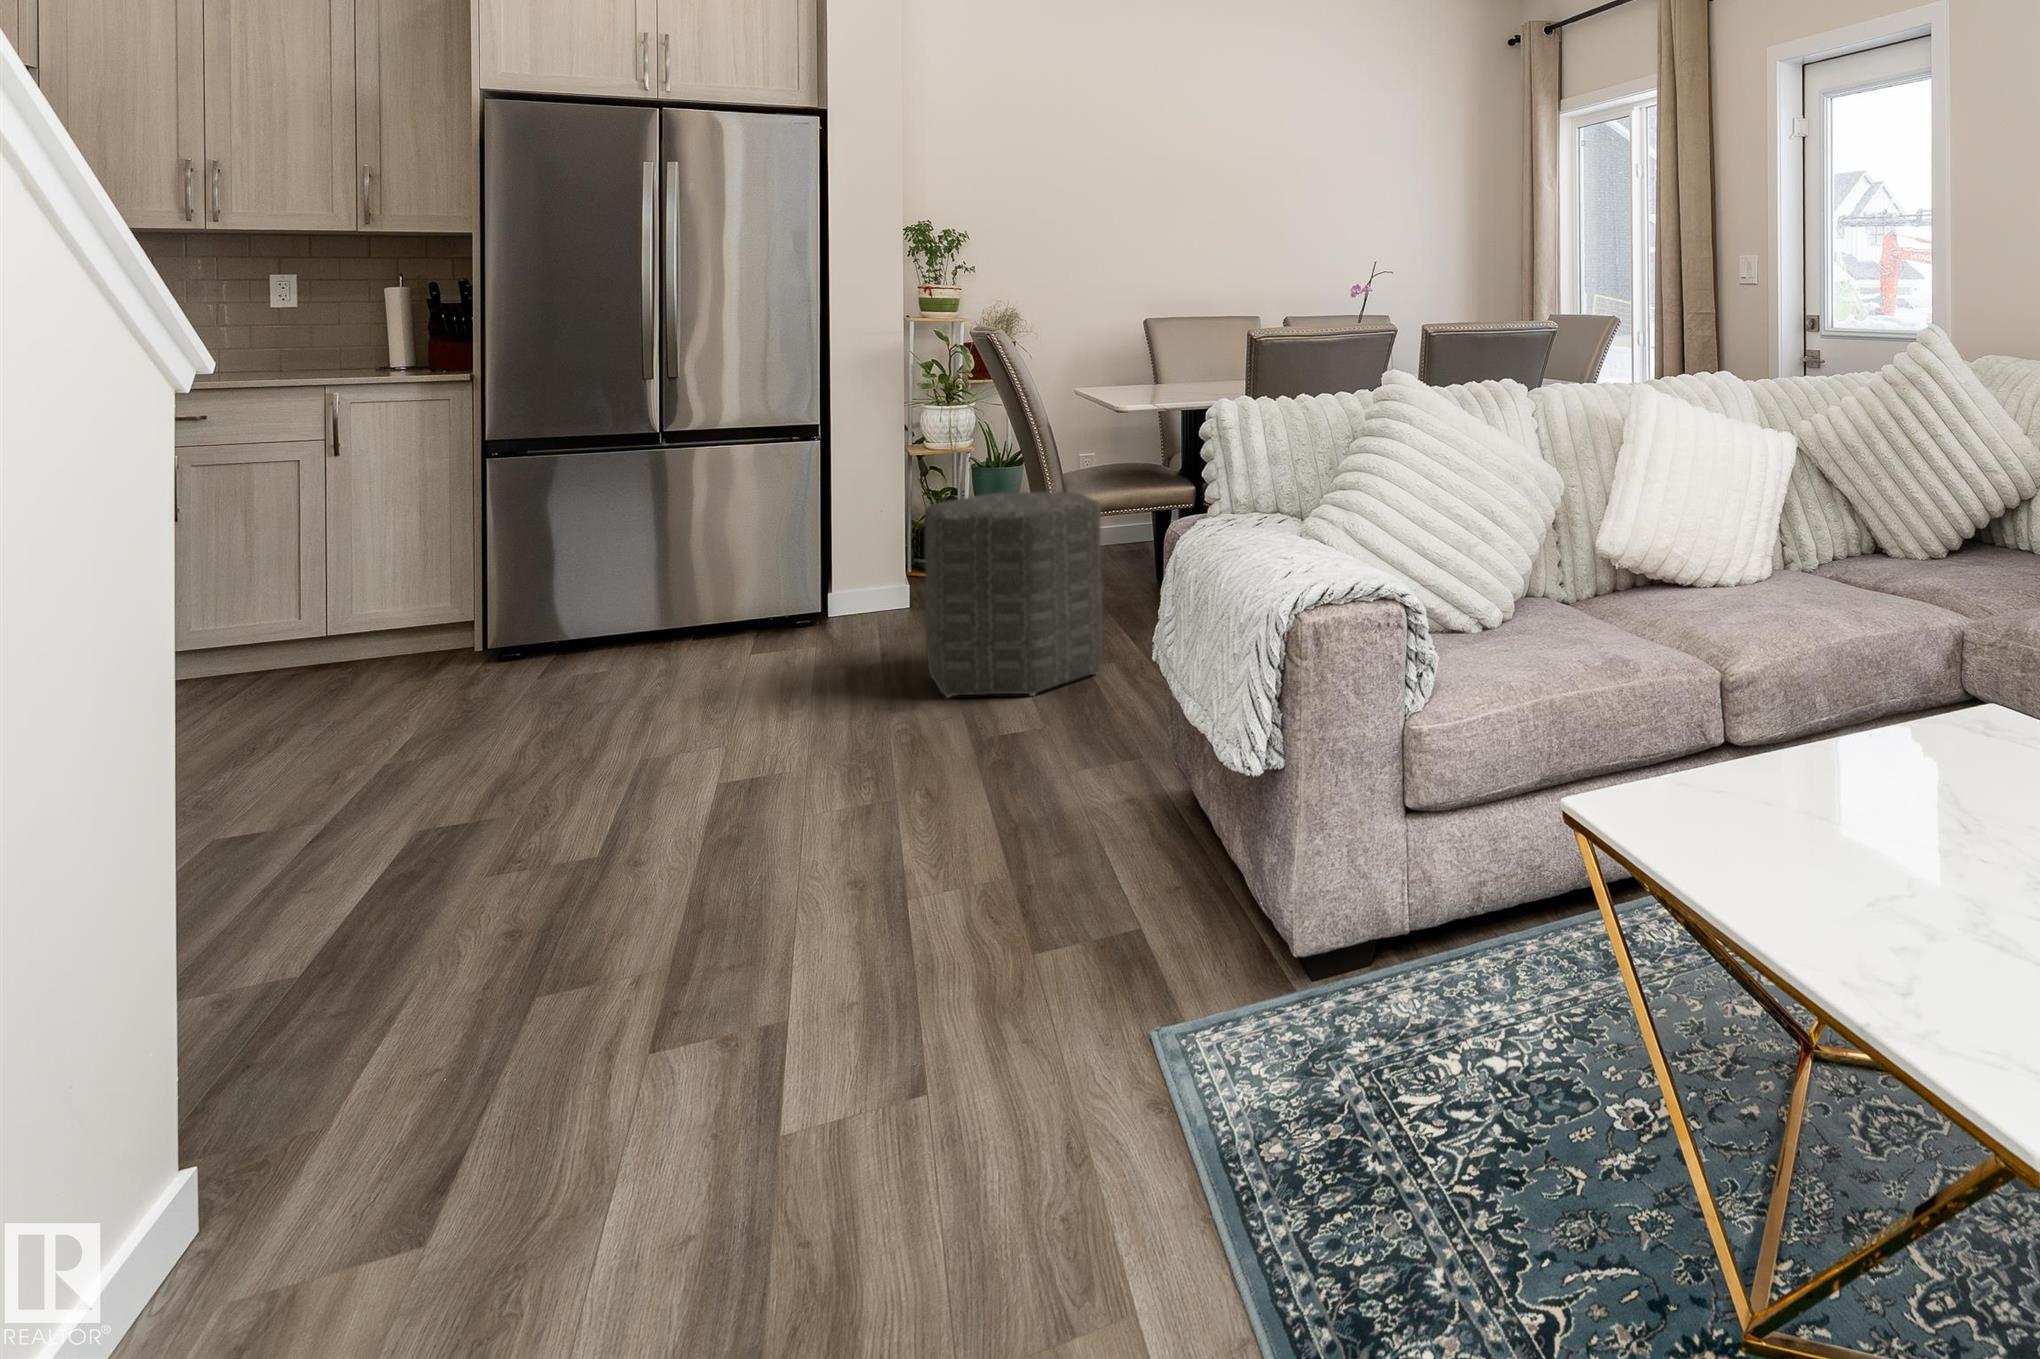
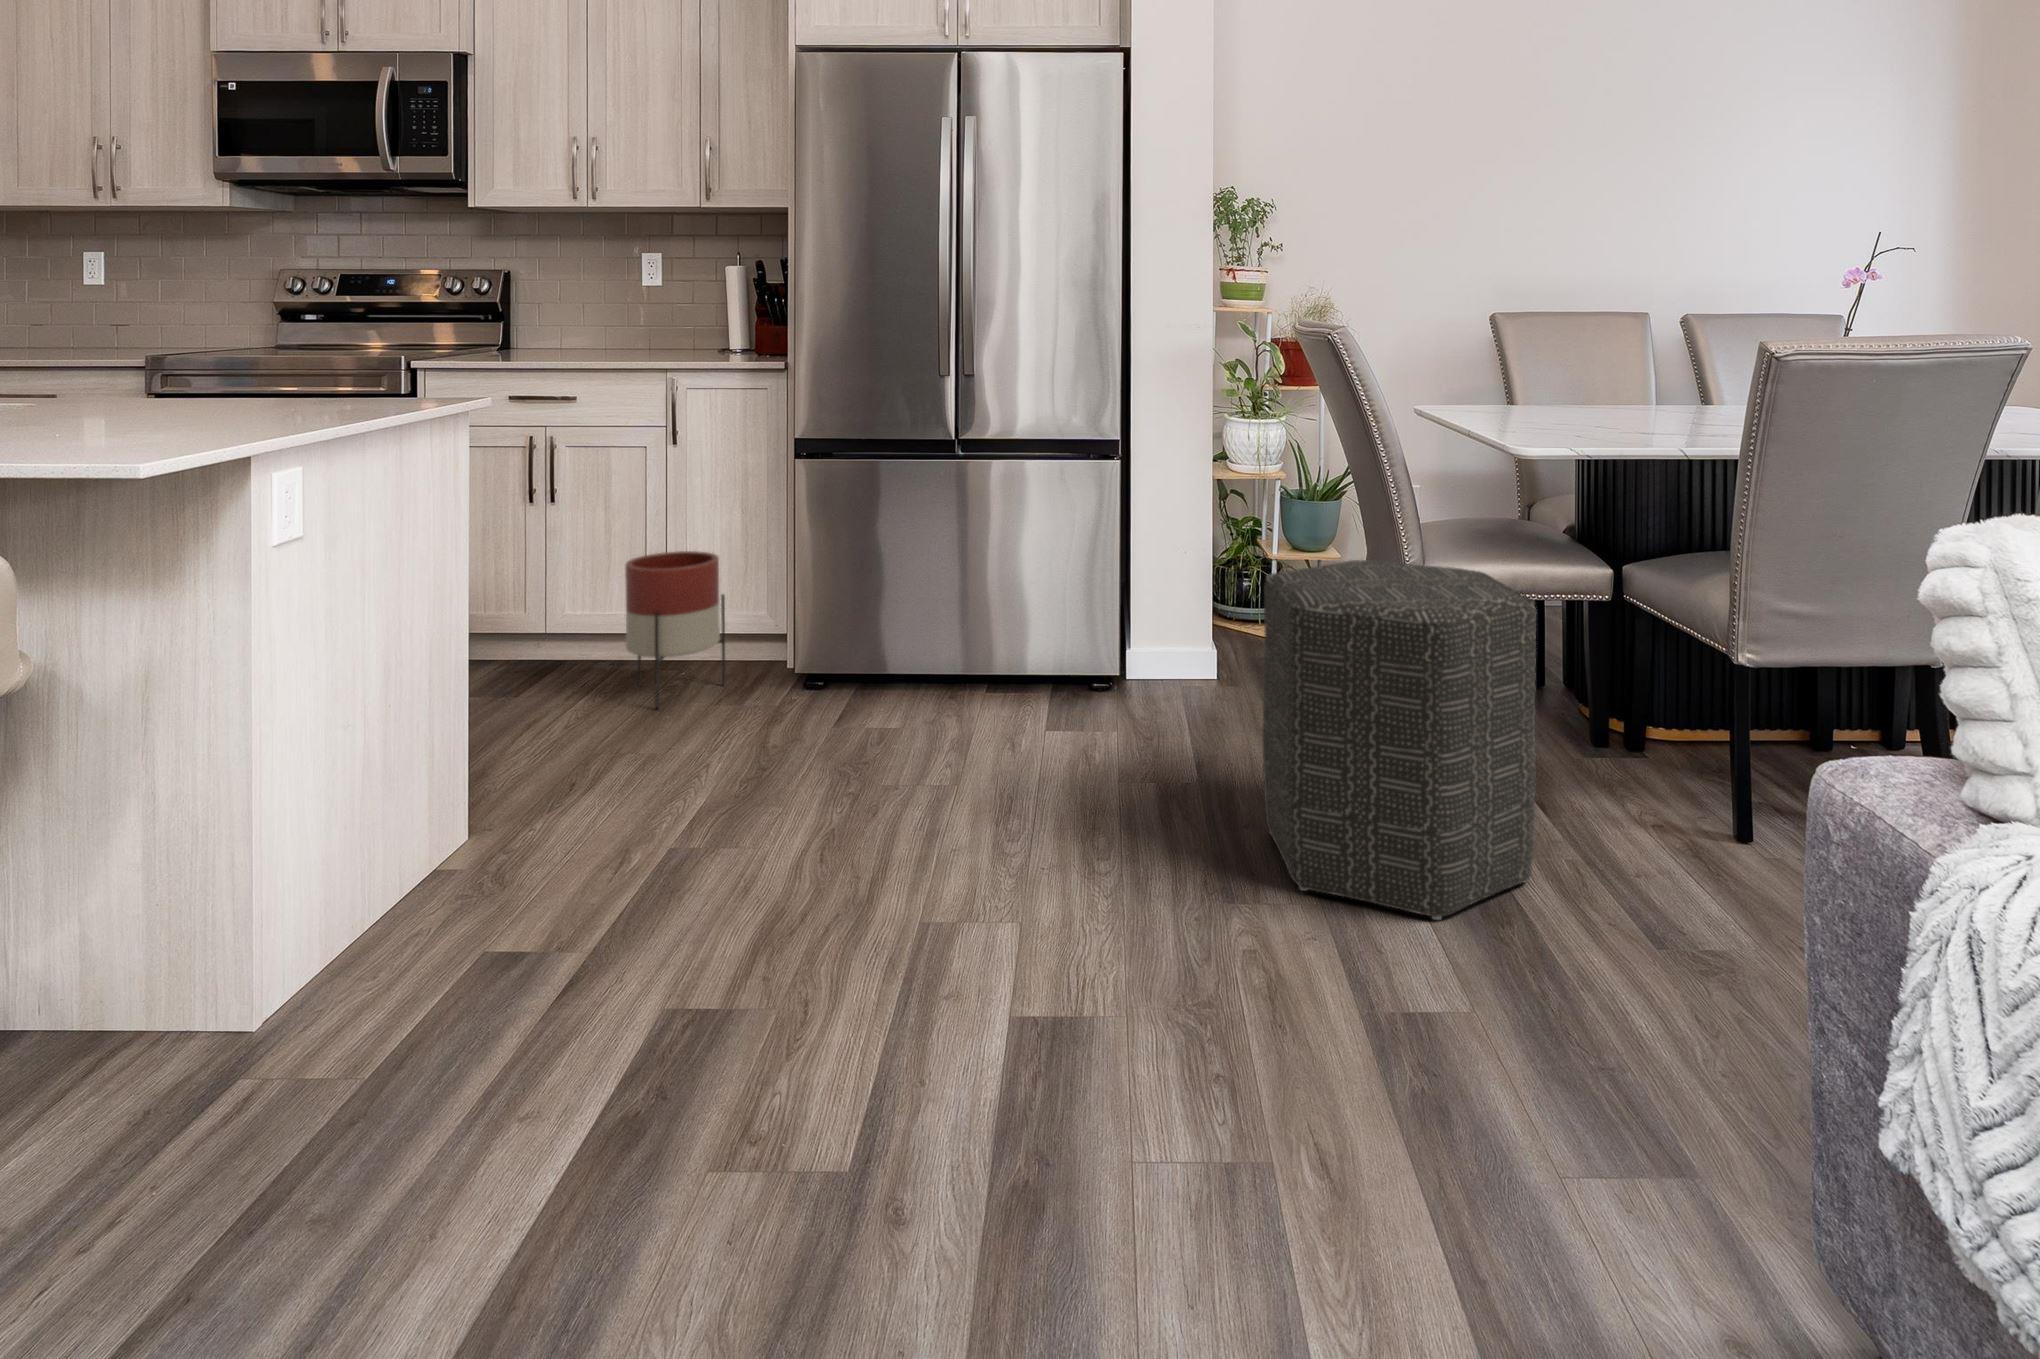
planter: none [298,550,415,690] -> present [625,551,725,709]

